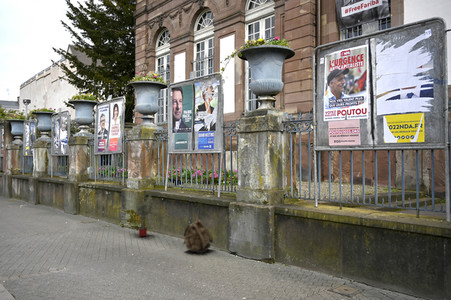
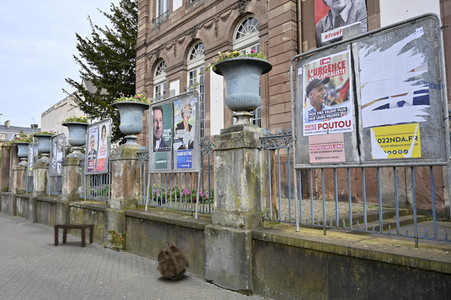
potted tree: present [135,195,157,237] -> none [114,215,138,259]
bench: none [70,204,110,227] -> present [54,224,95,247]

